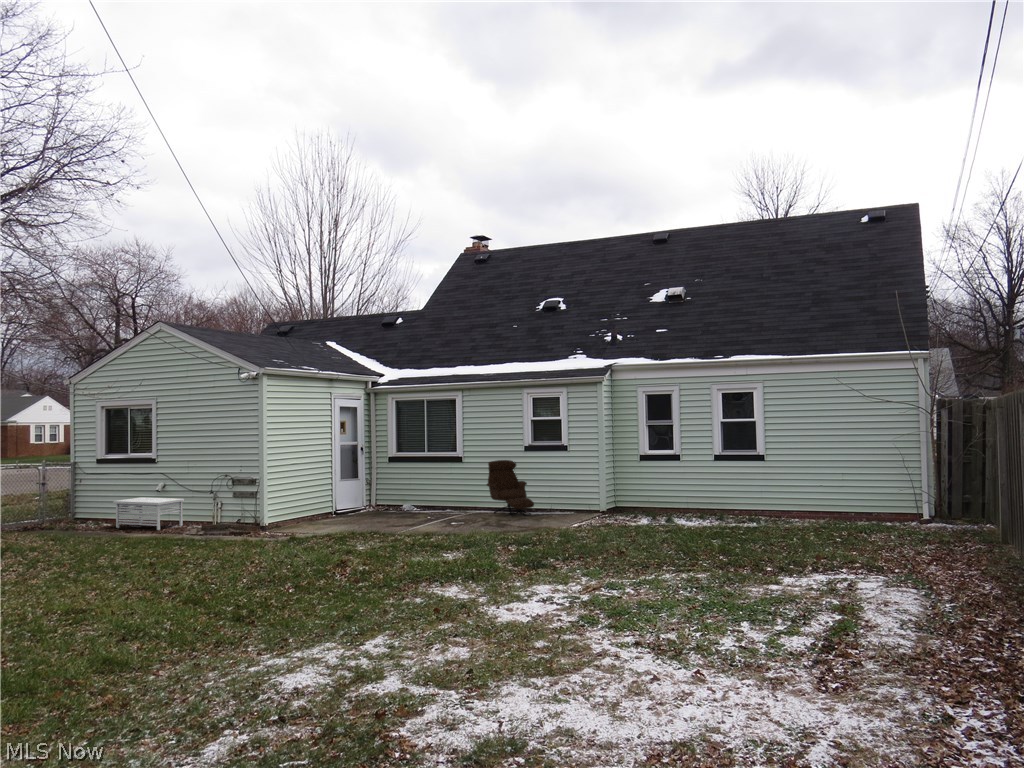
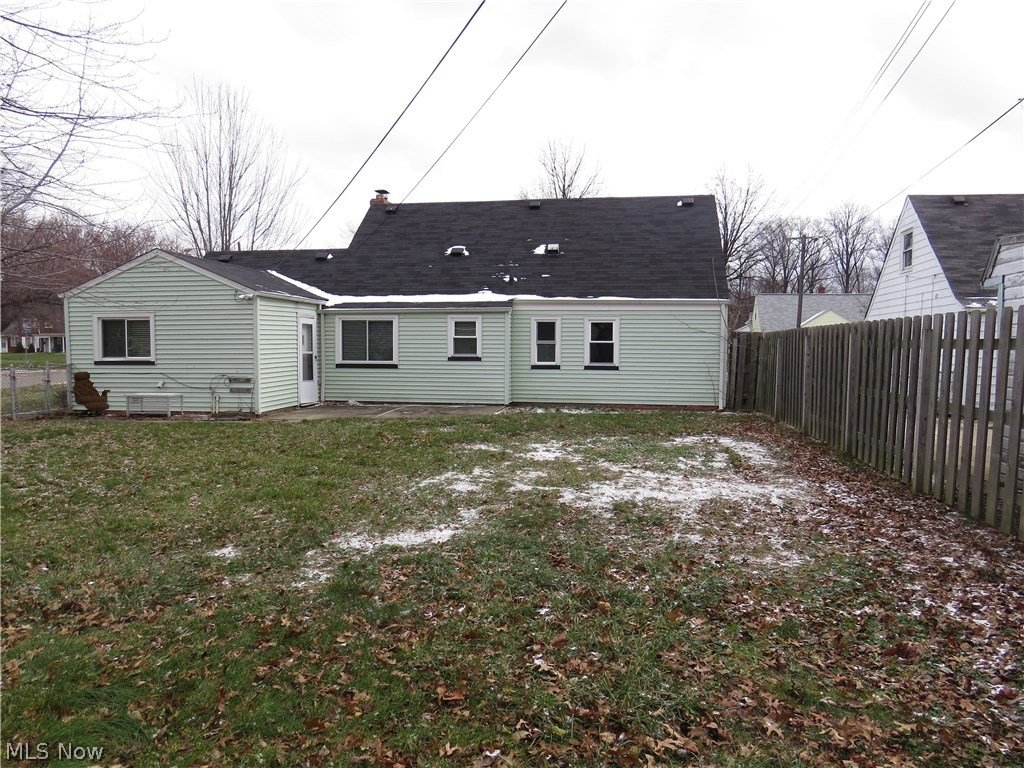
lounge chair: present [487,460,534,516] -> present [70,371,110,417]

